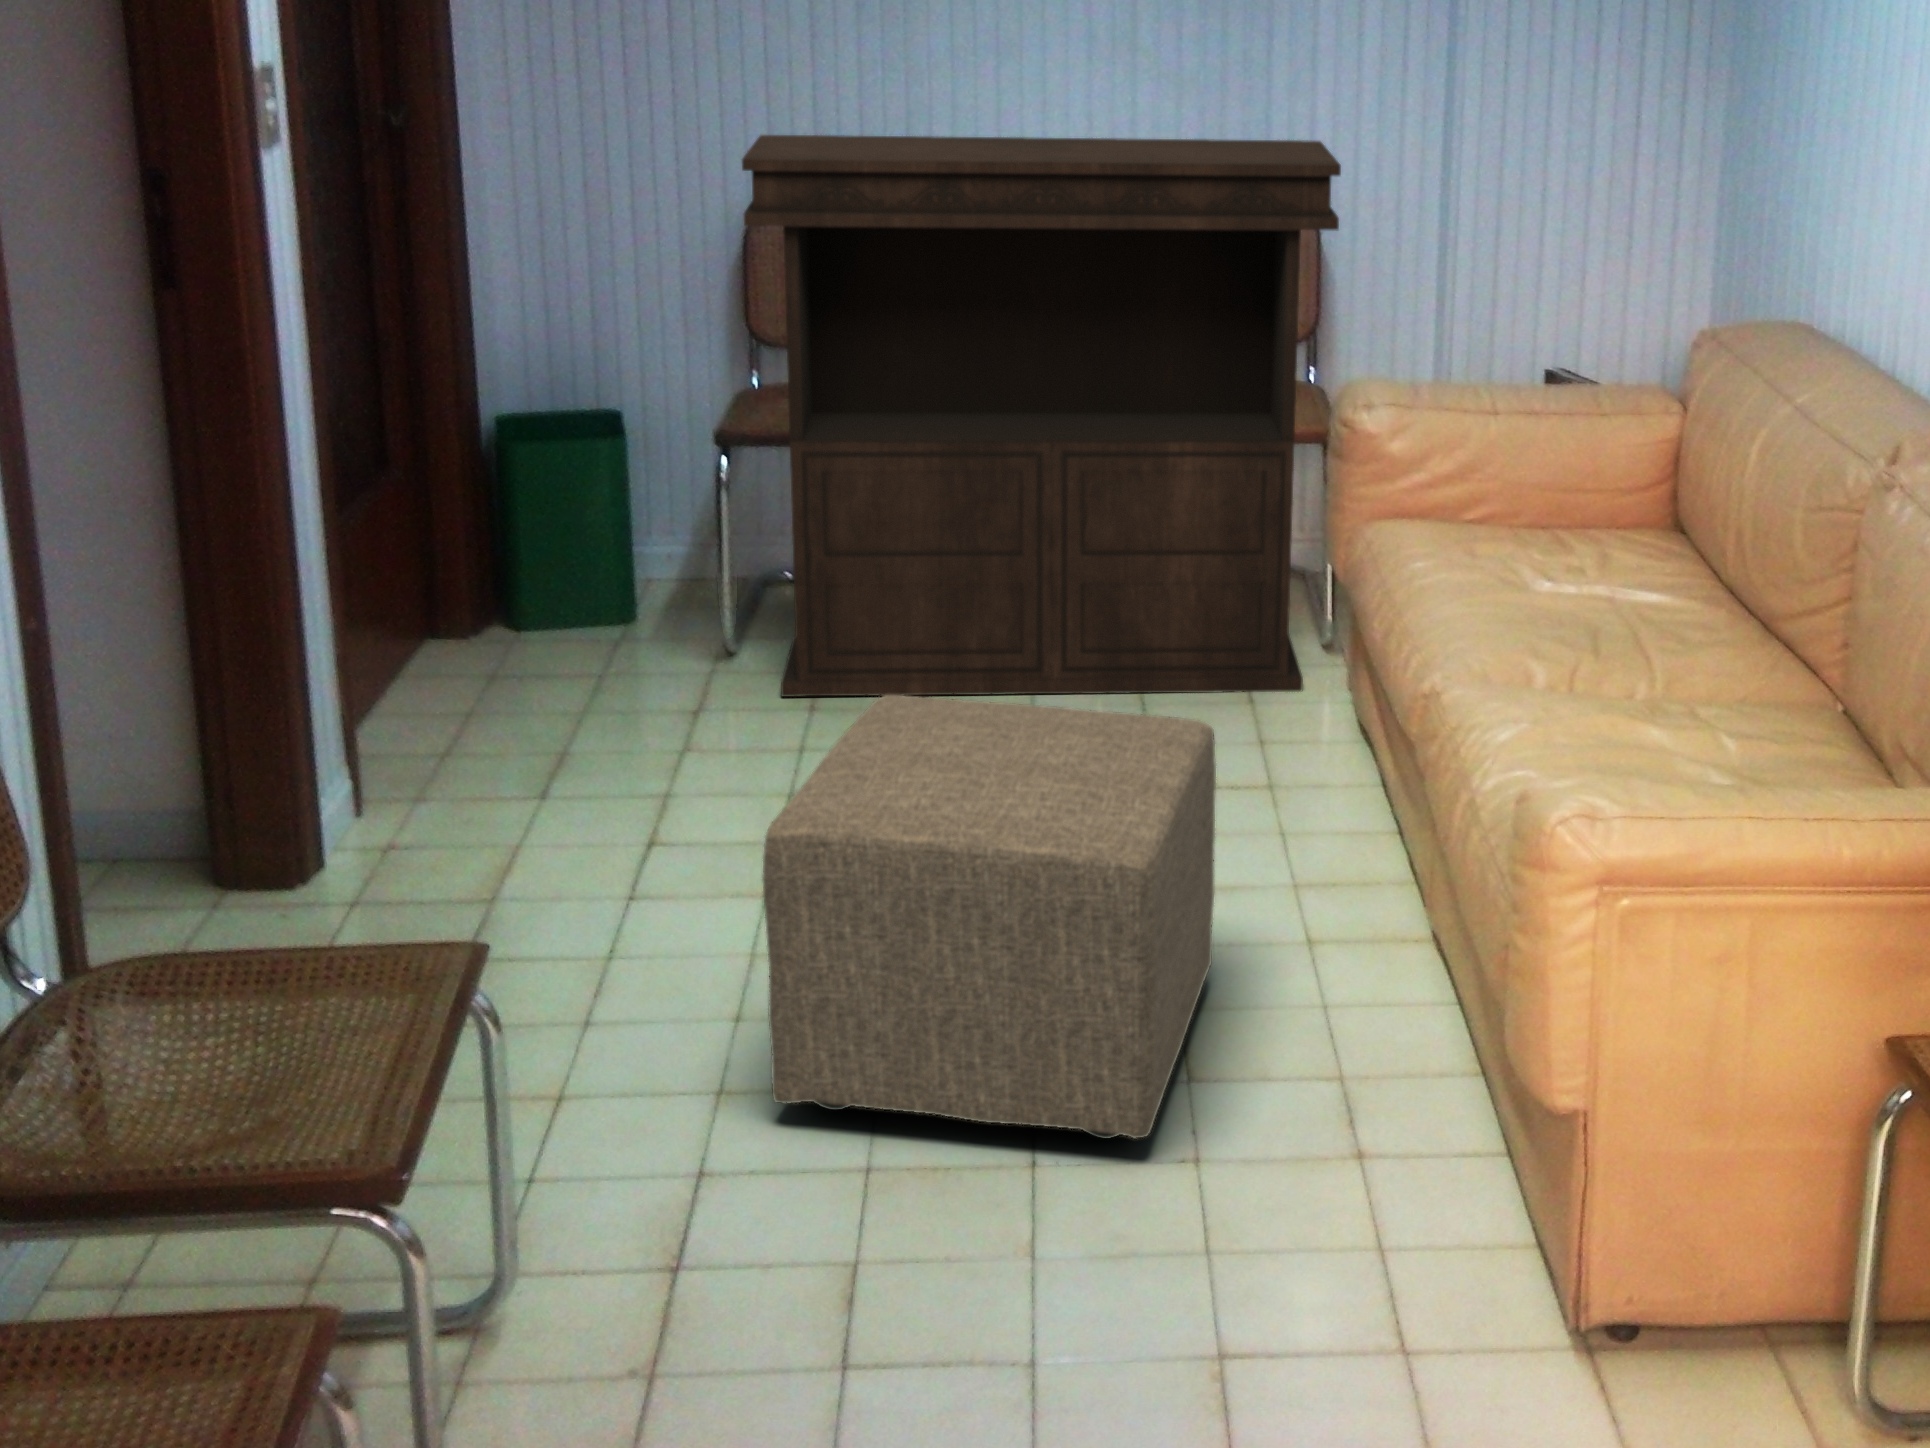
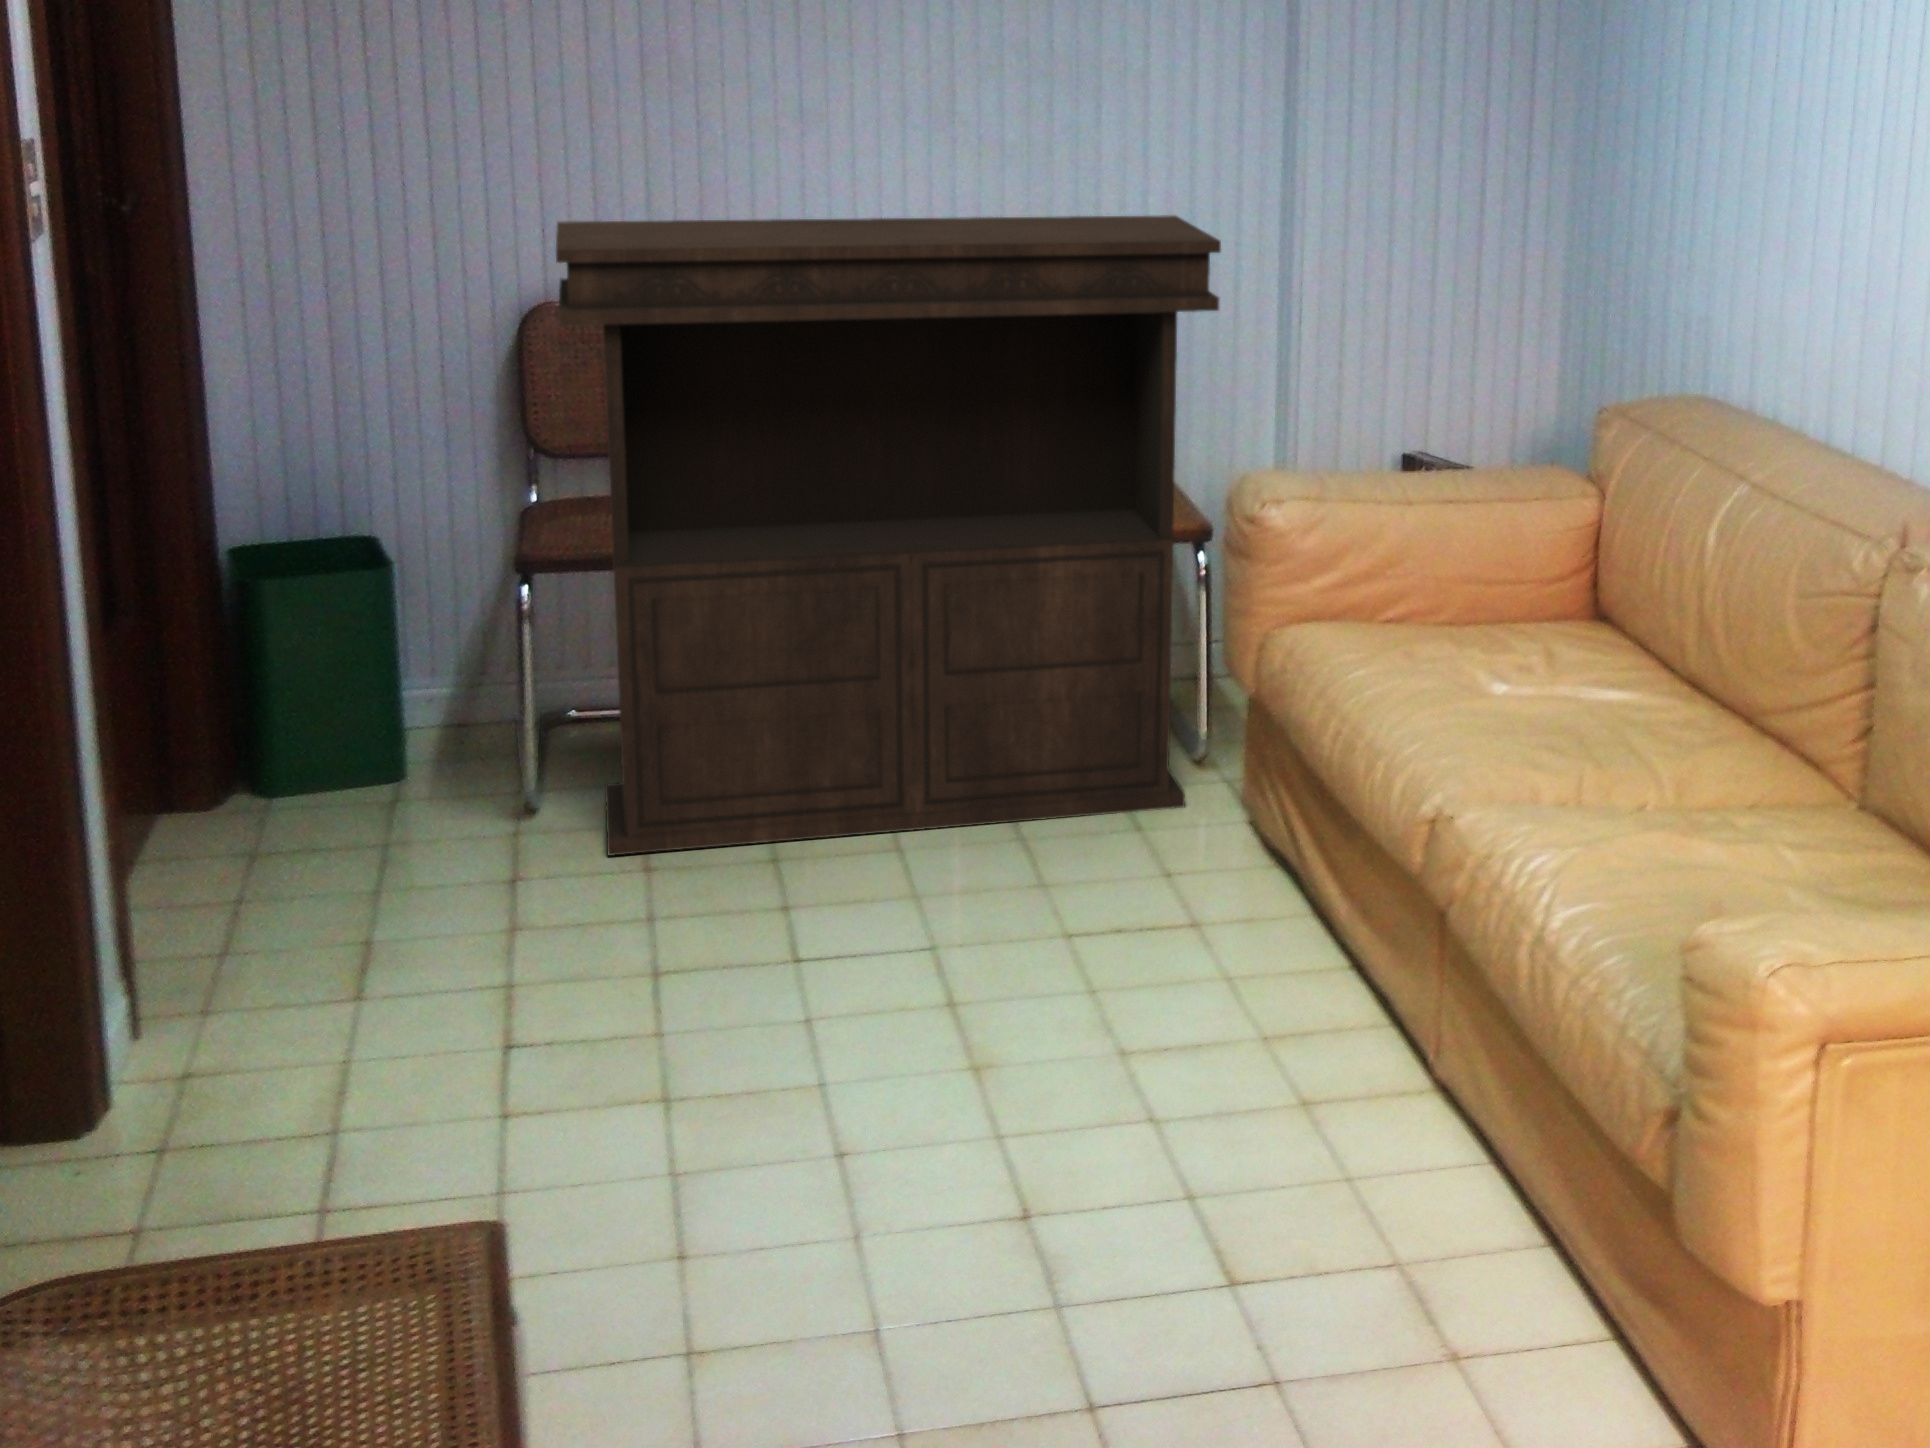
ottoman: present [762,695,1216,1139] -> none [745,864,1224,1372]

